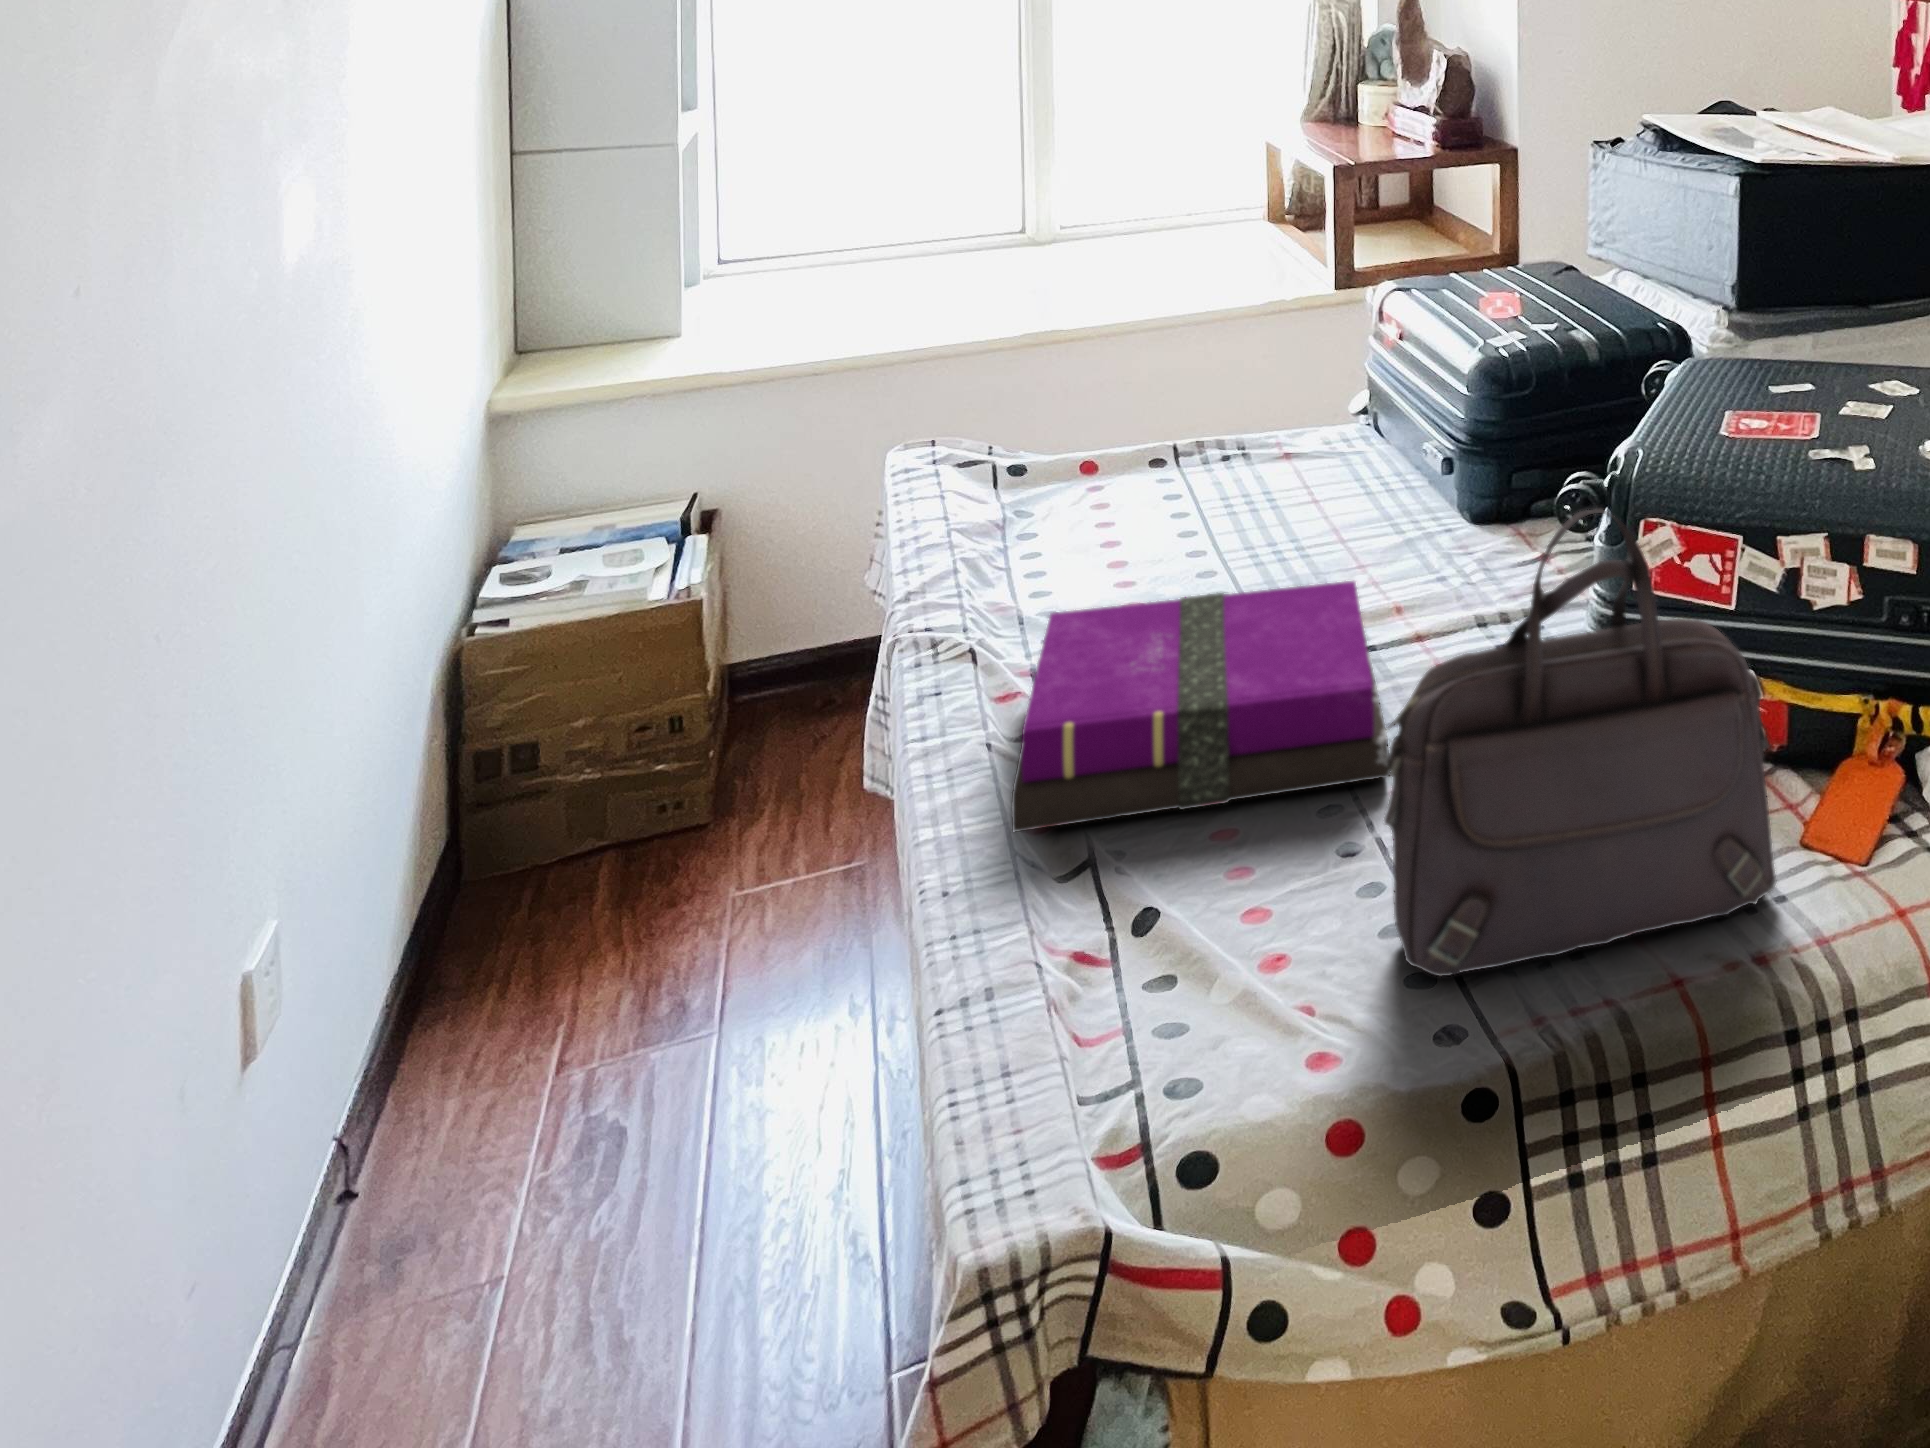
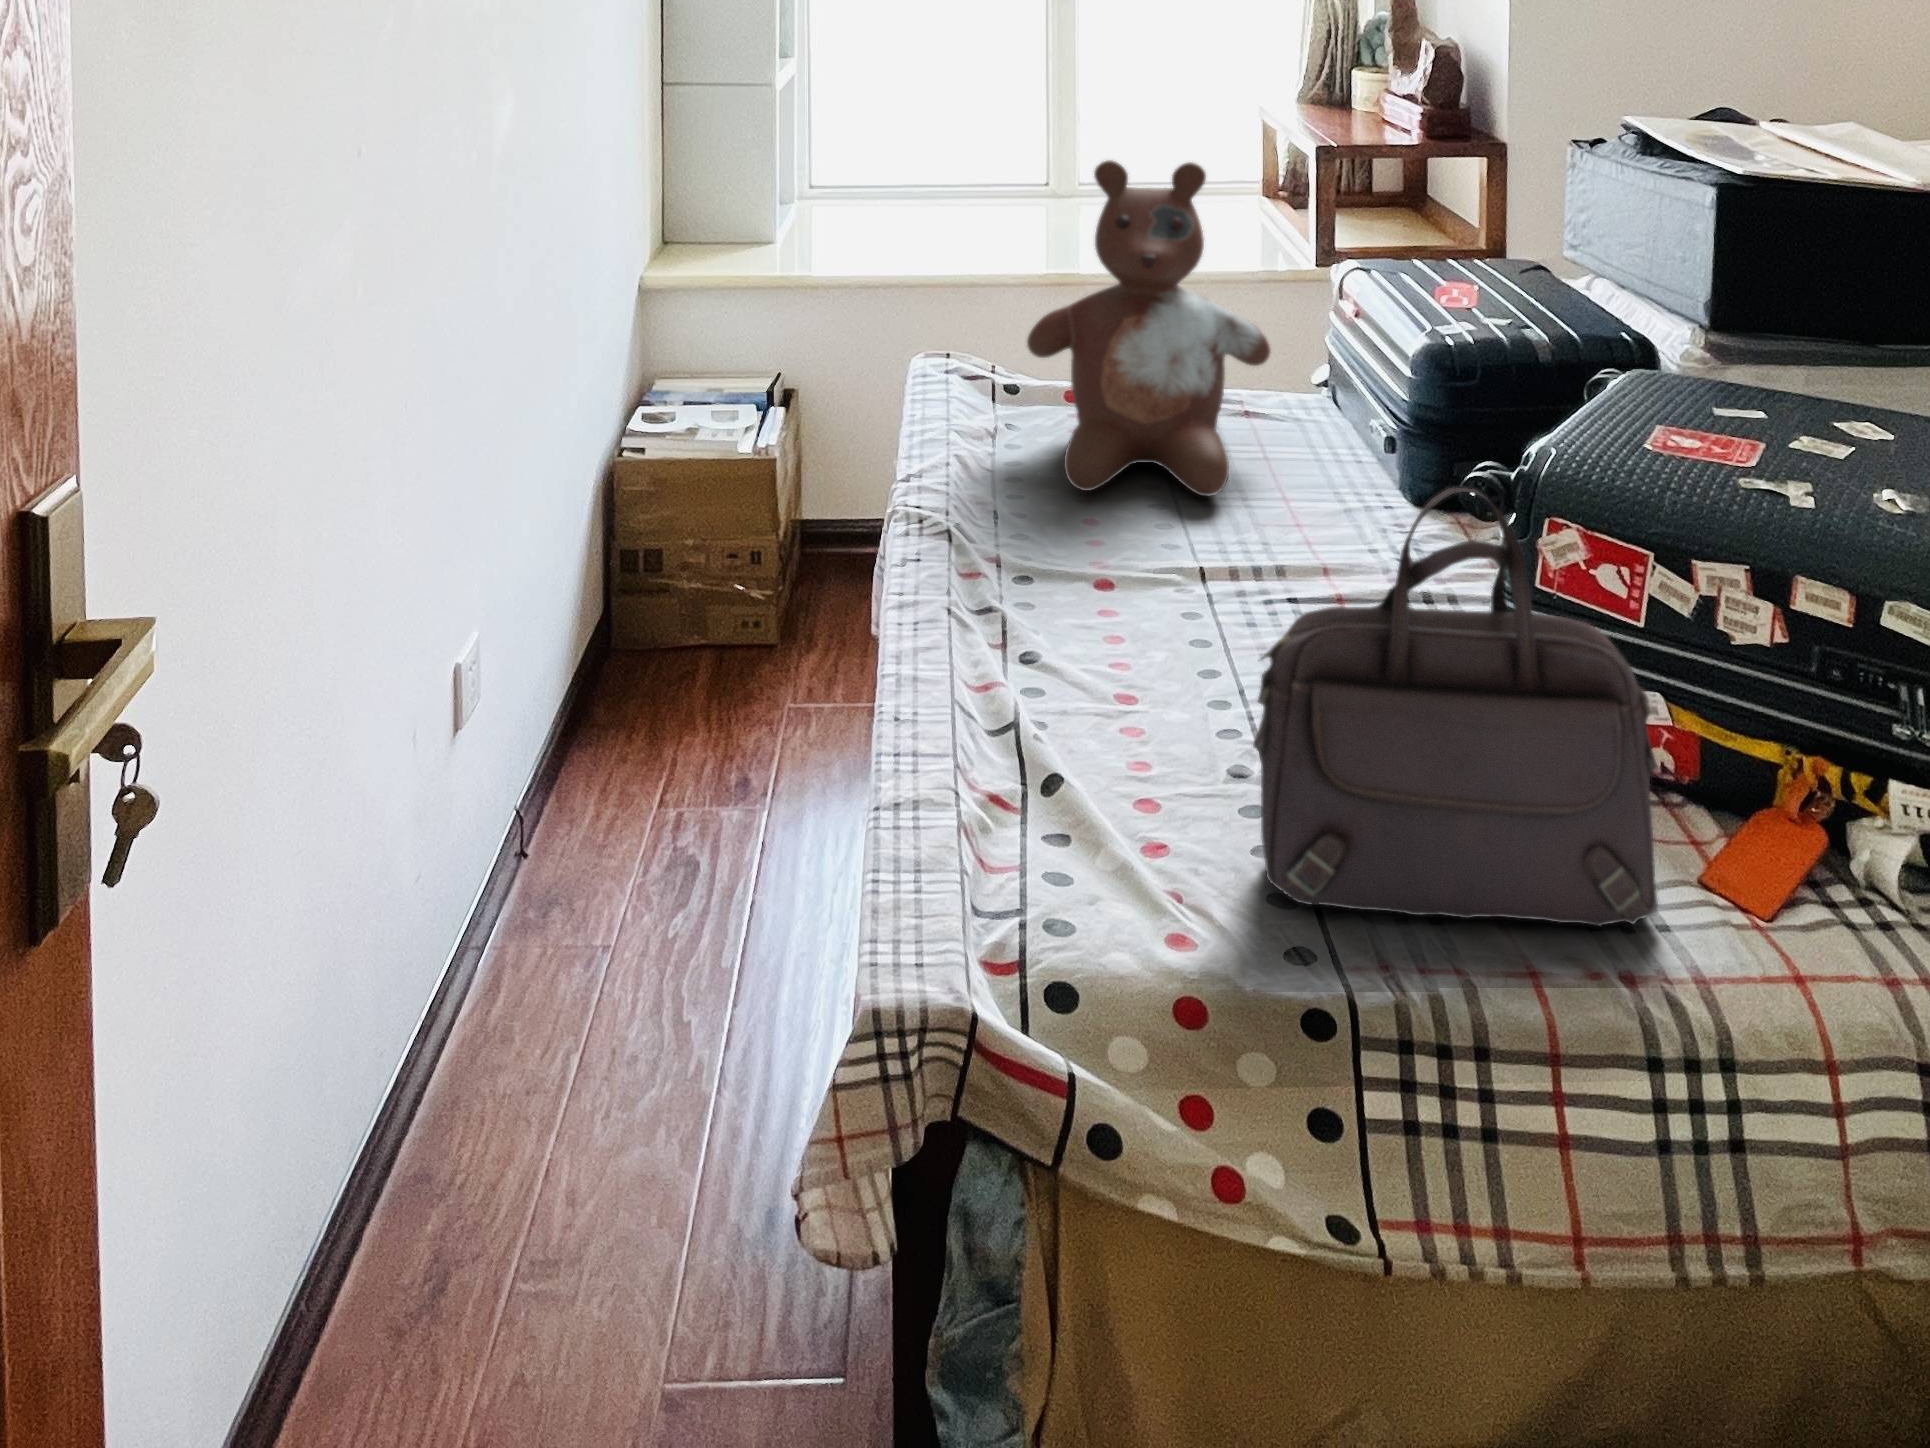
stuffed bear: none [1048,199,1324,576] -> present [1027,160,1270,496]
notebook: present [1012,581,1389,832] -> none [955,507,1283,714]

